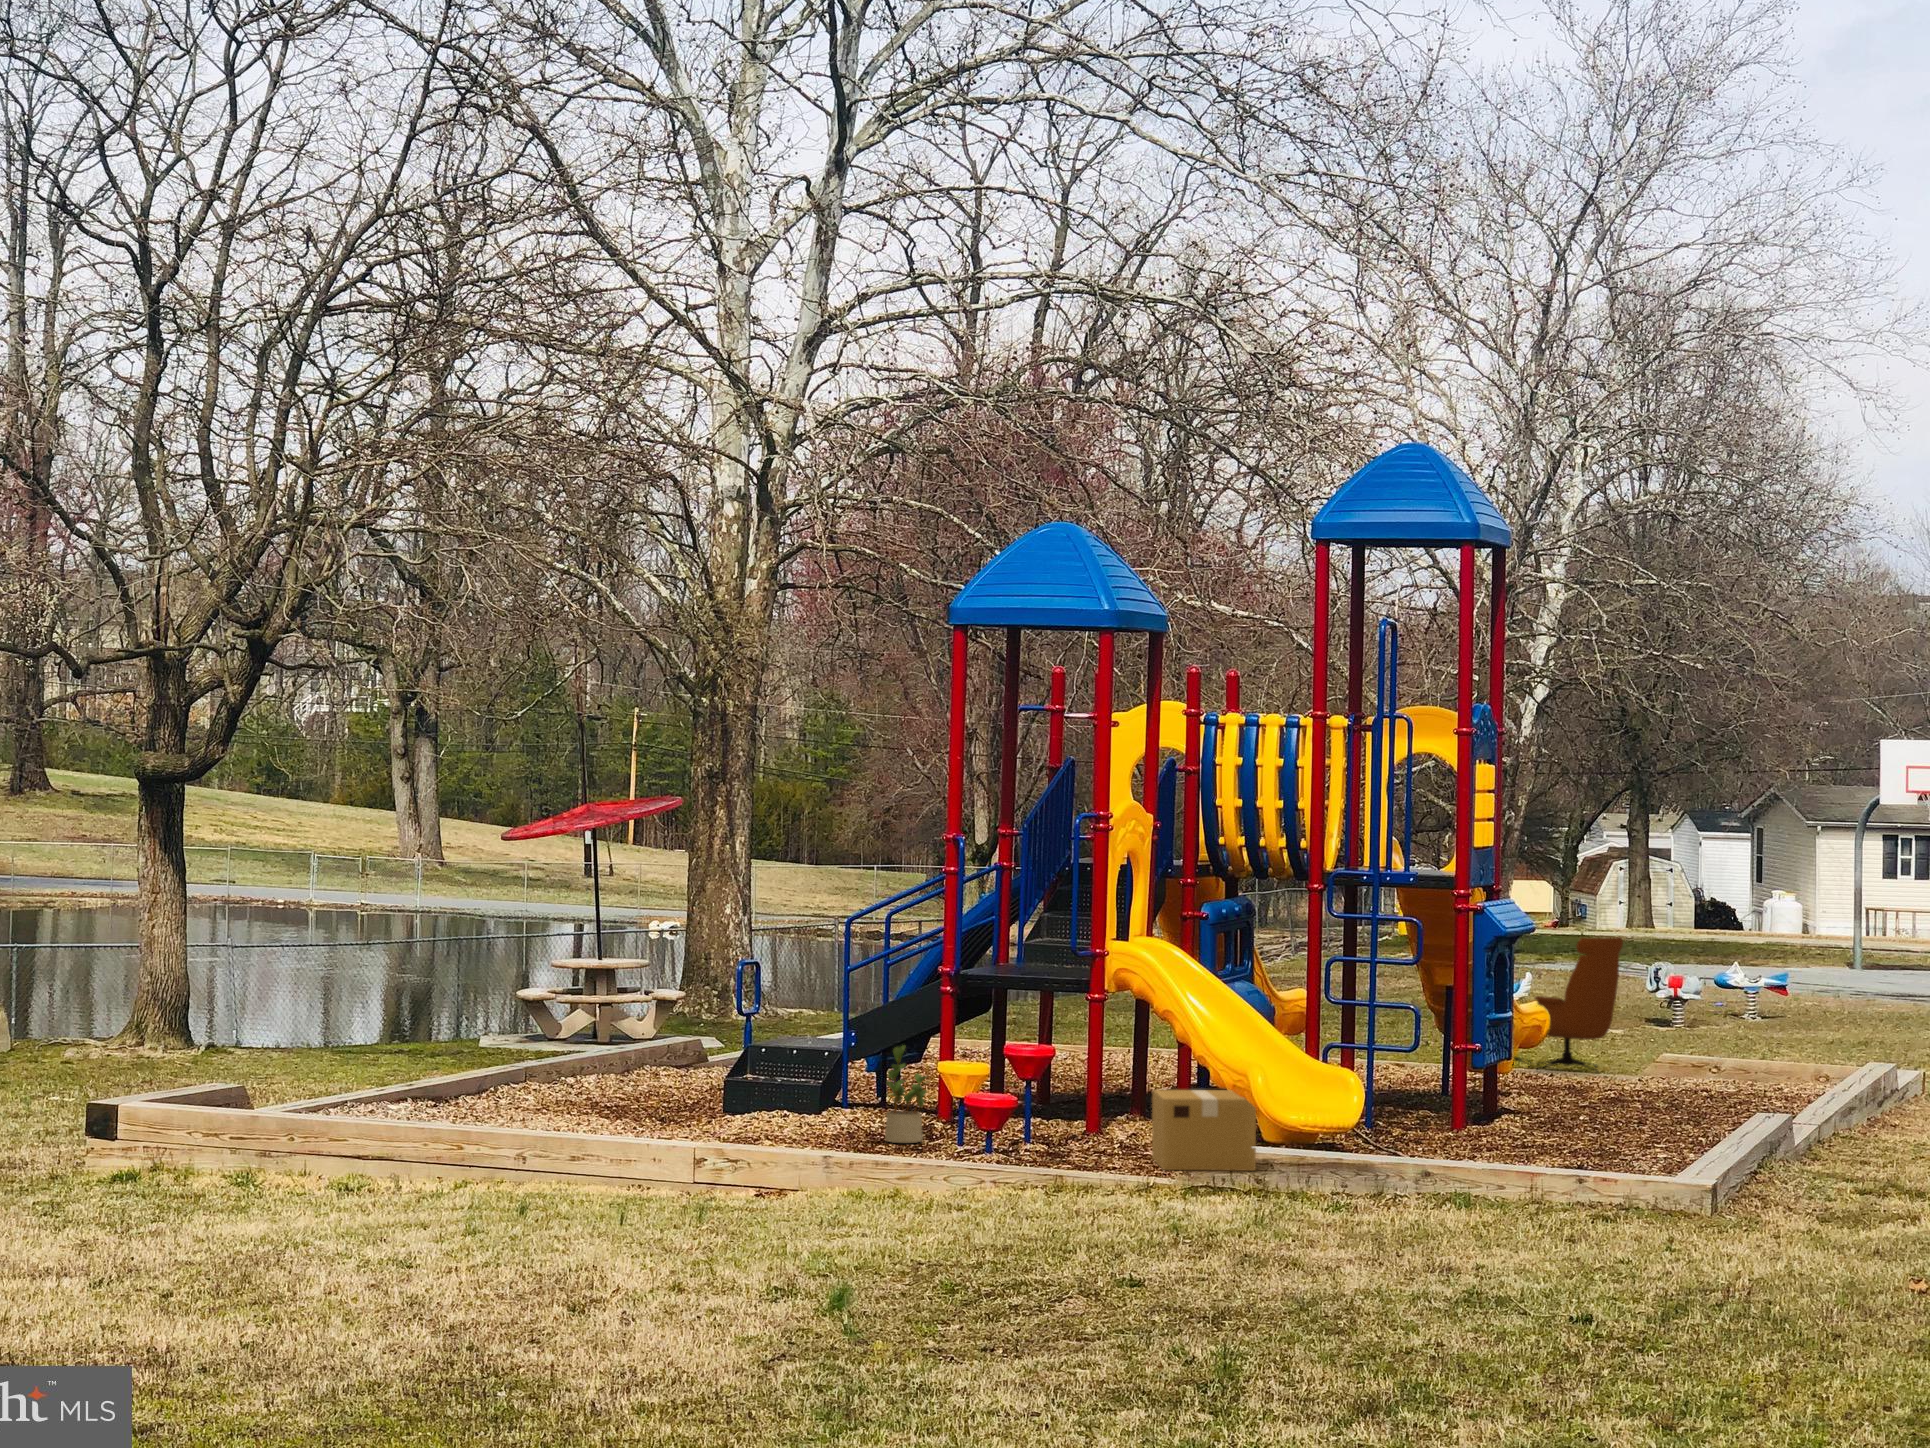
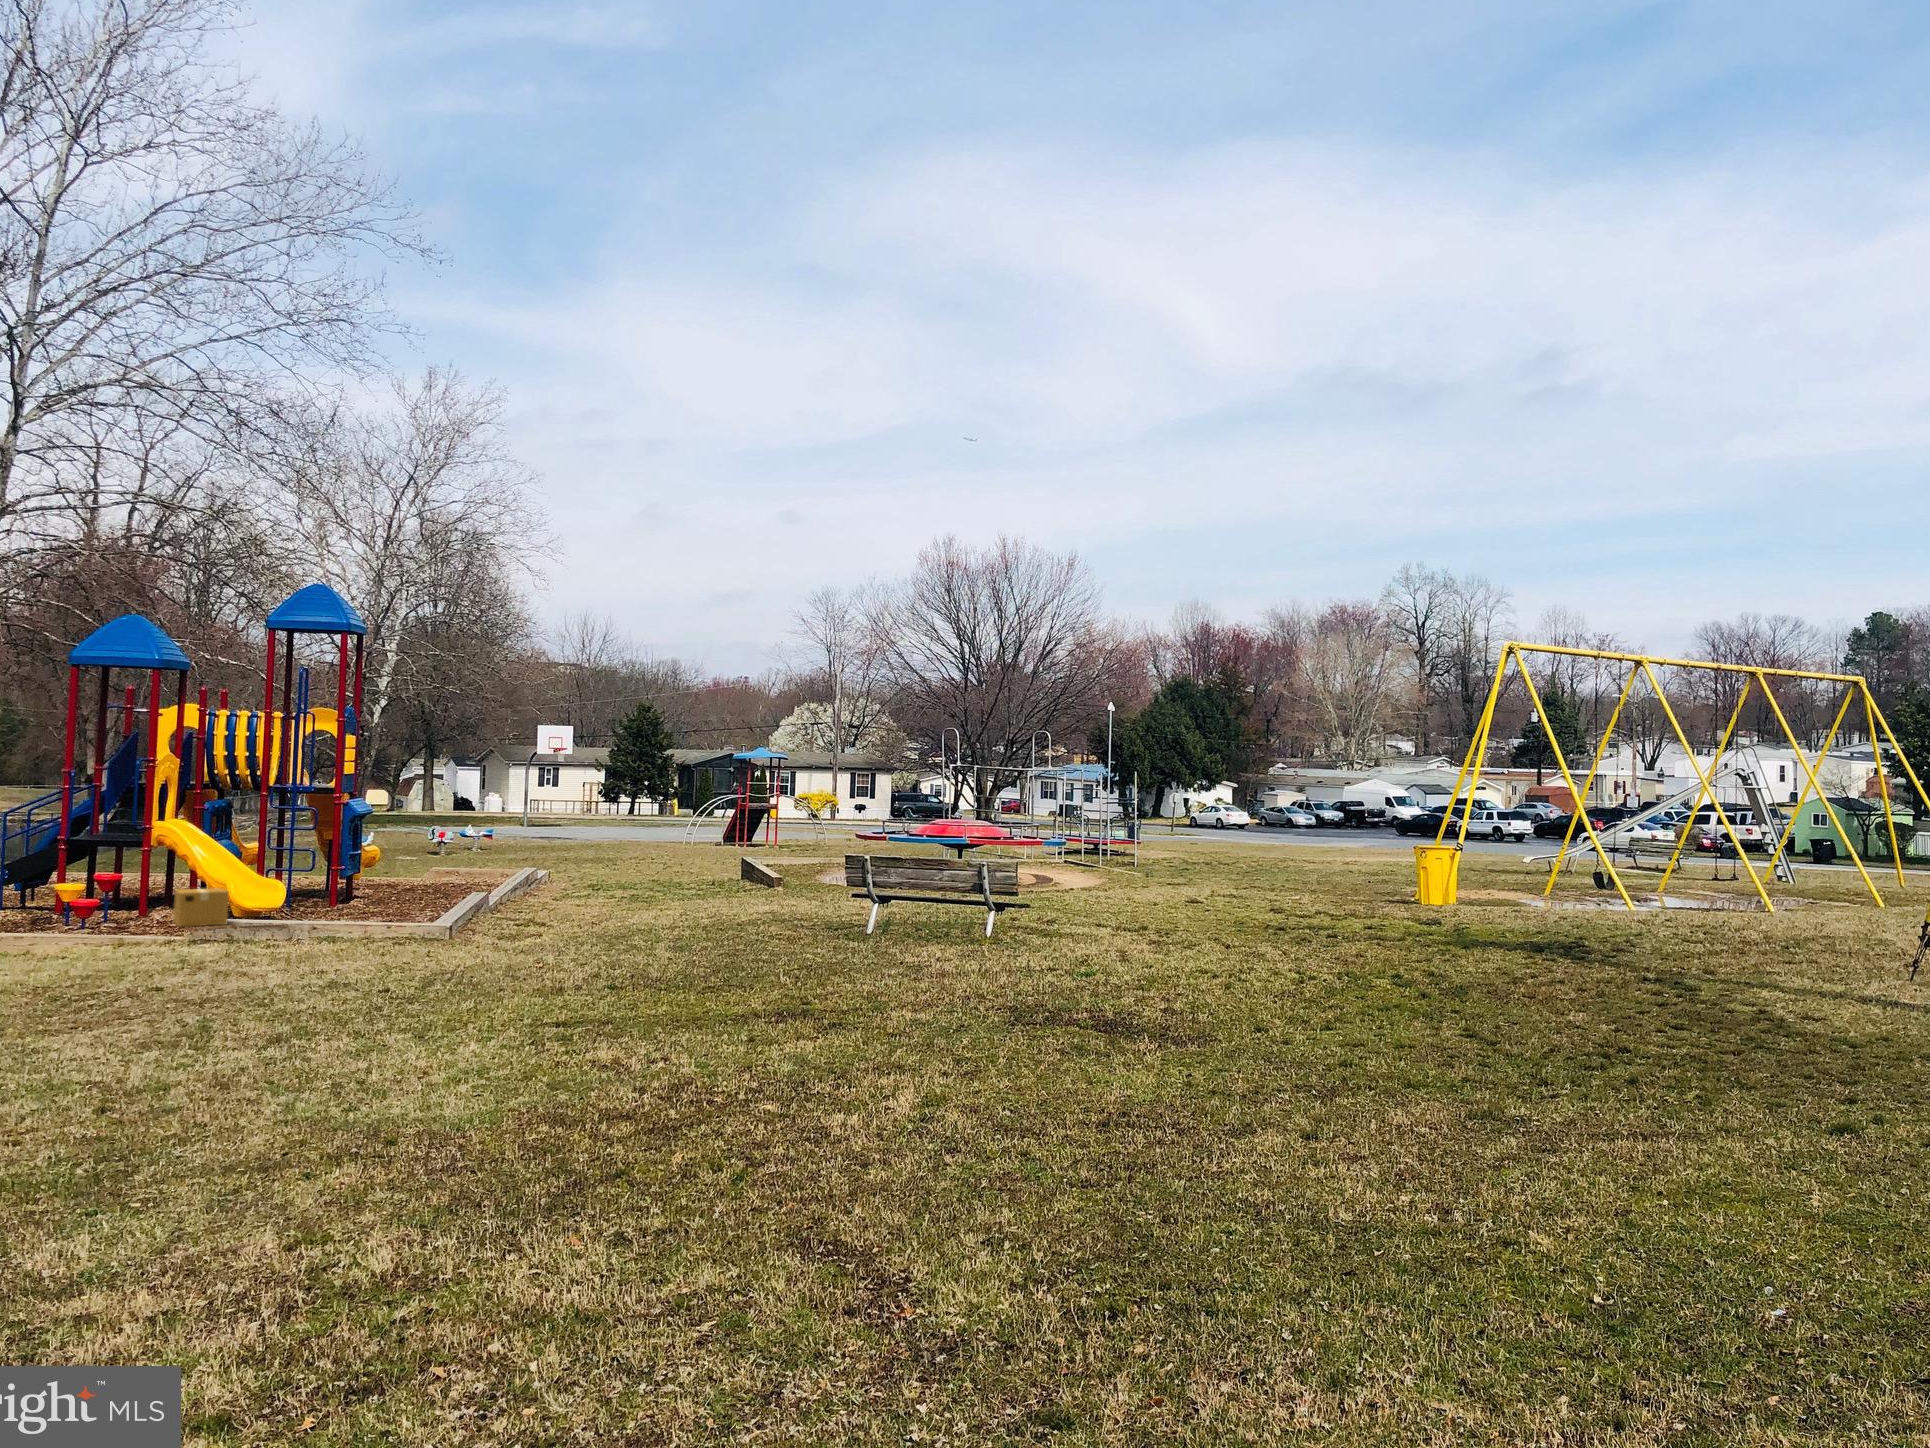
lounge chair: present [1514,937,1623,1073] -> none [352,817,421,879]
potted plant: present [885,1045,927,1143] -> none [24,874,55,923]

